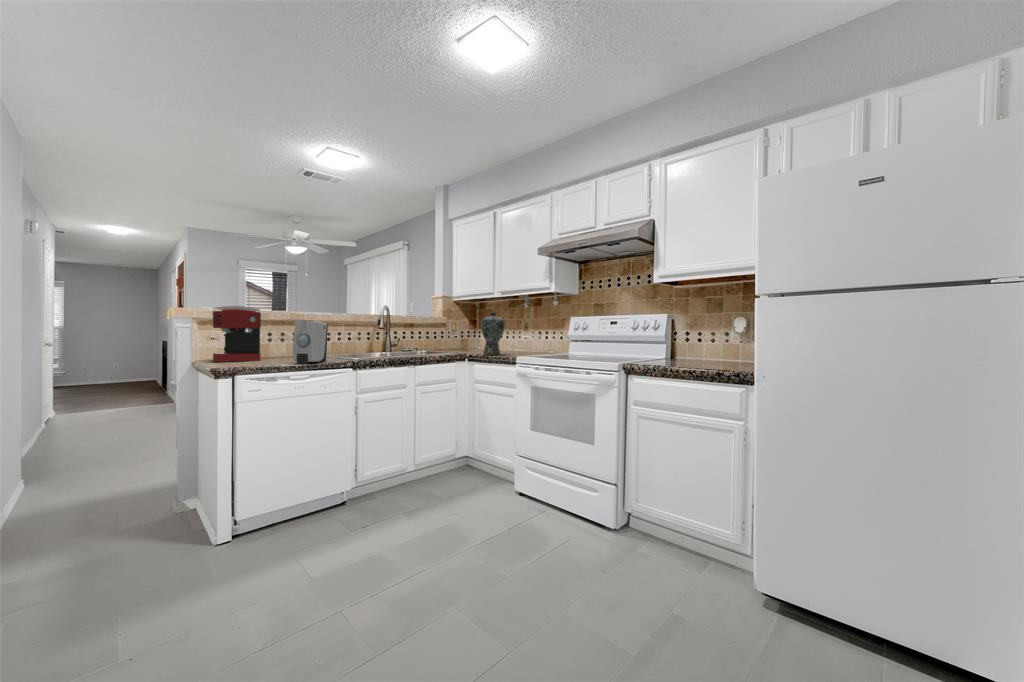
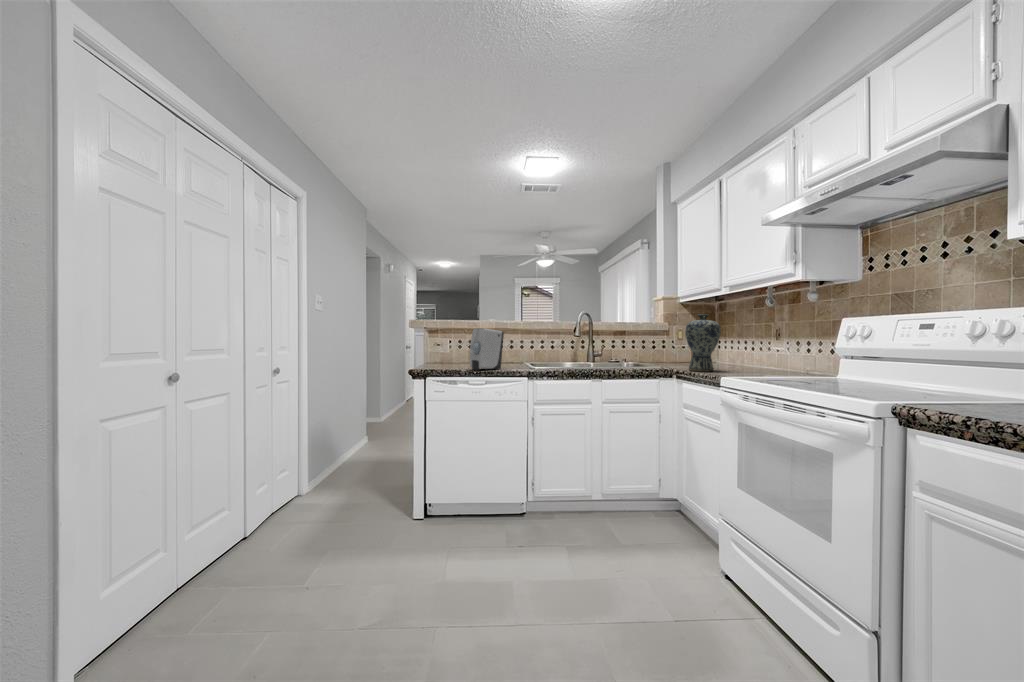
coffee maker: present [213,306,261,362] -> none [431,318,475,365]

